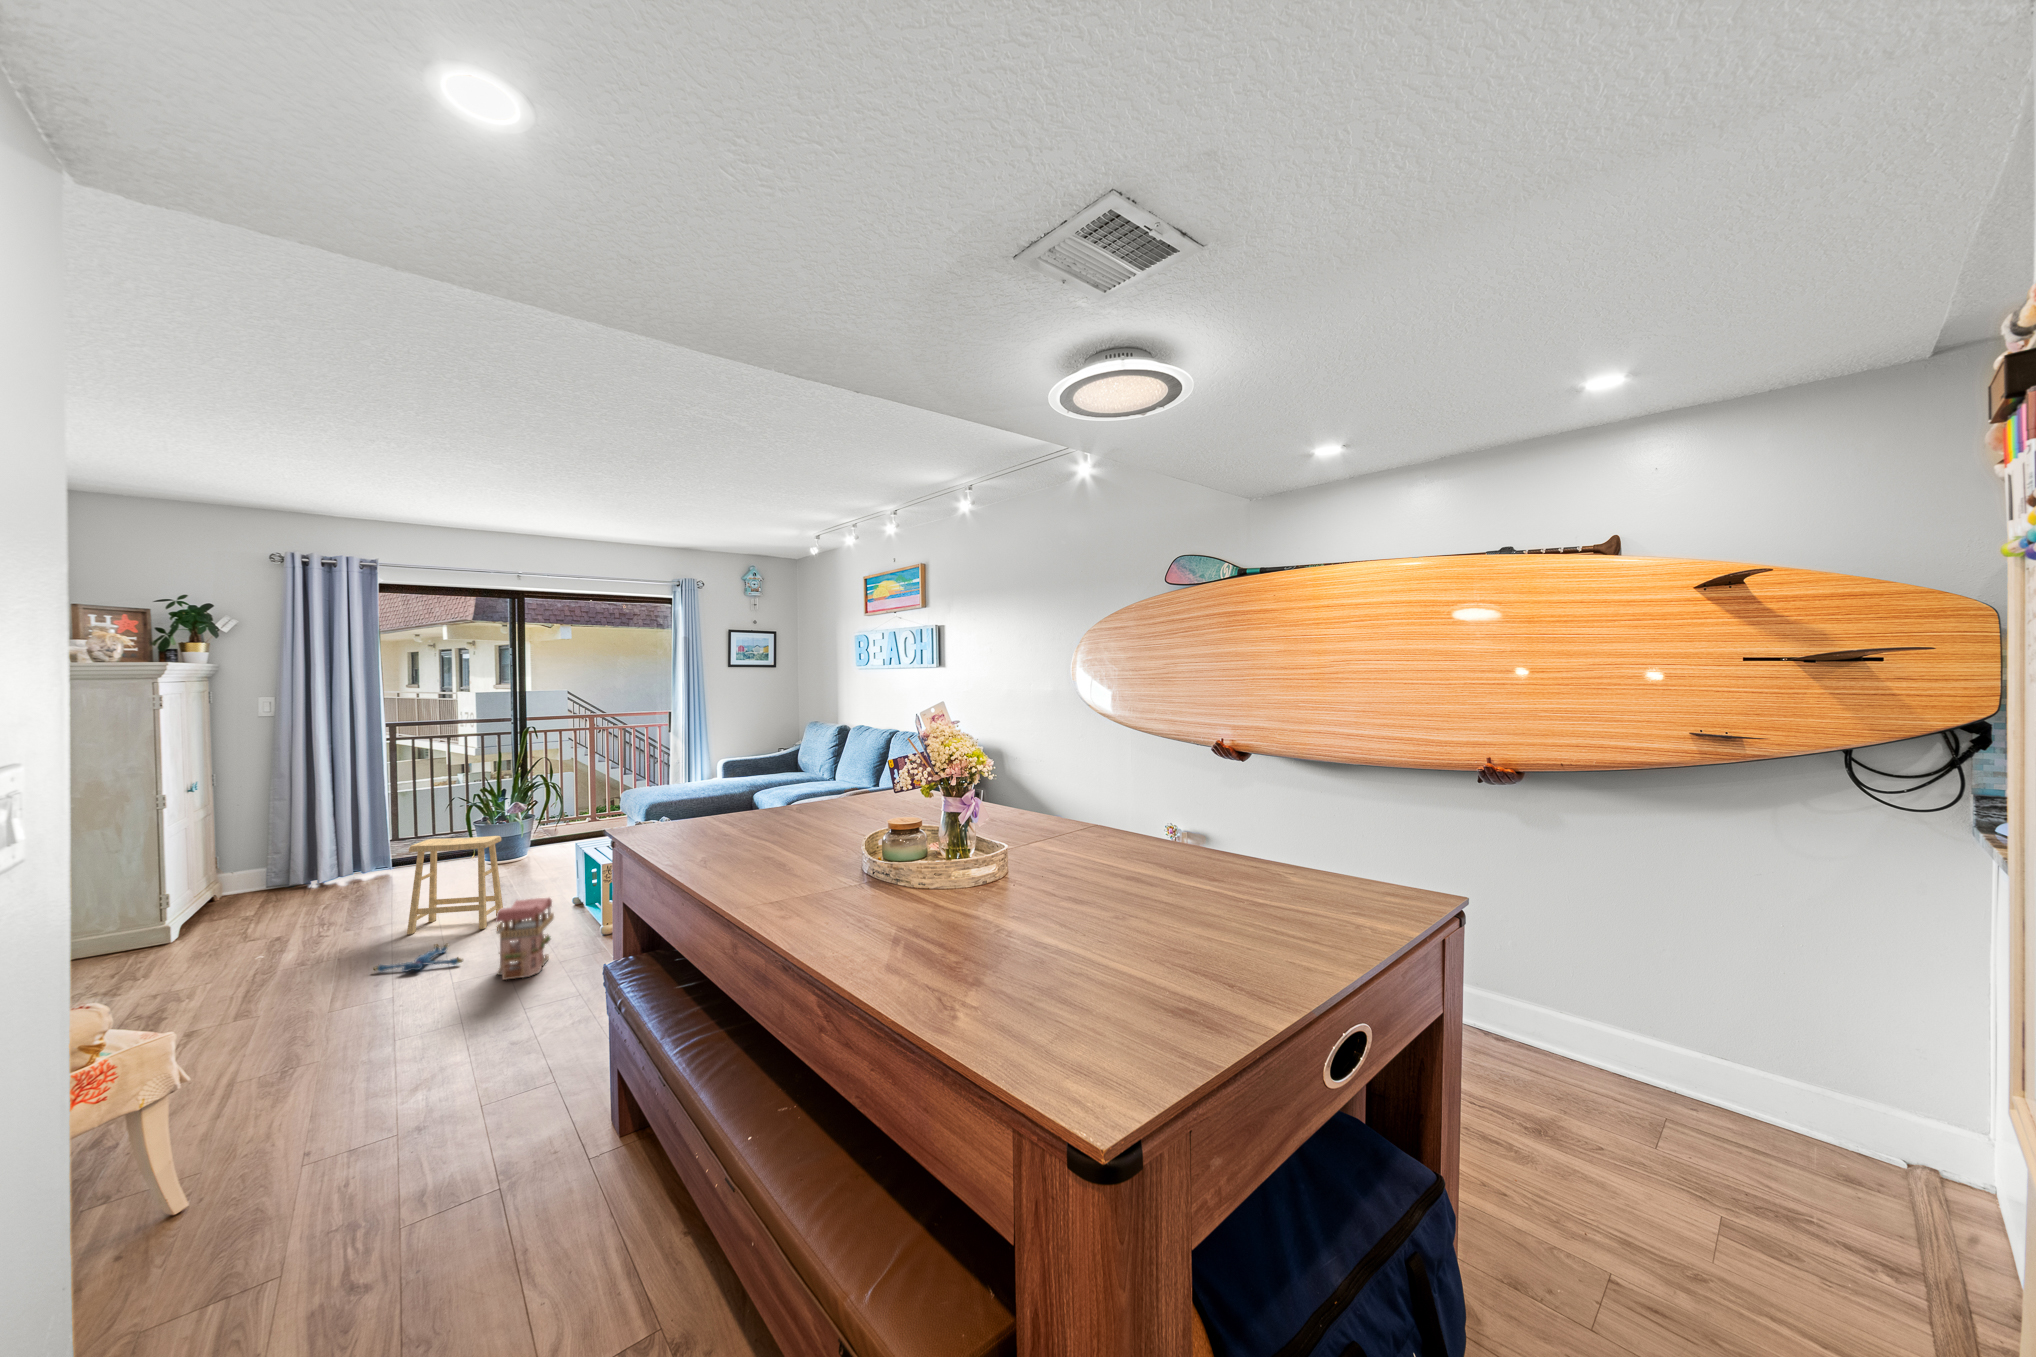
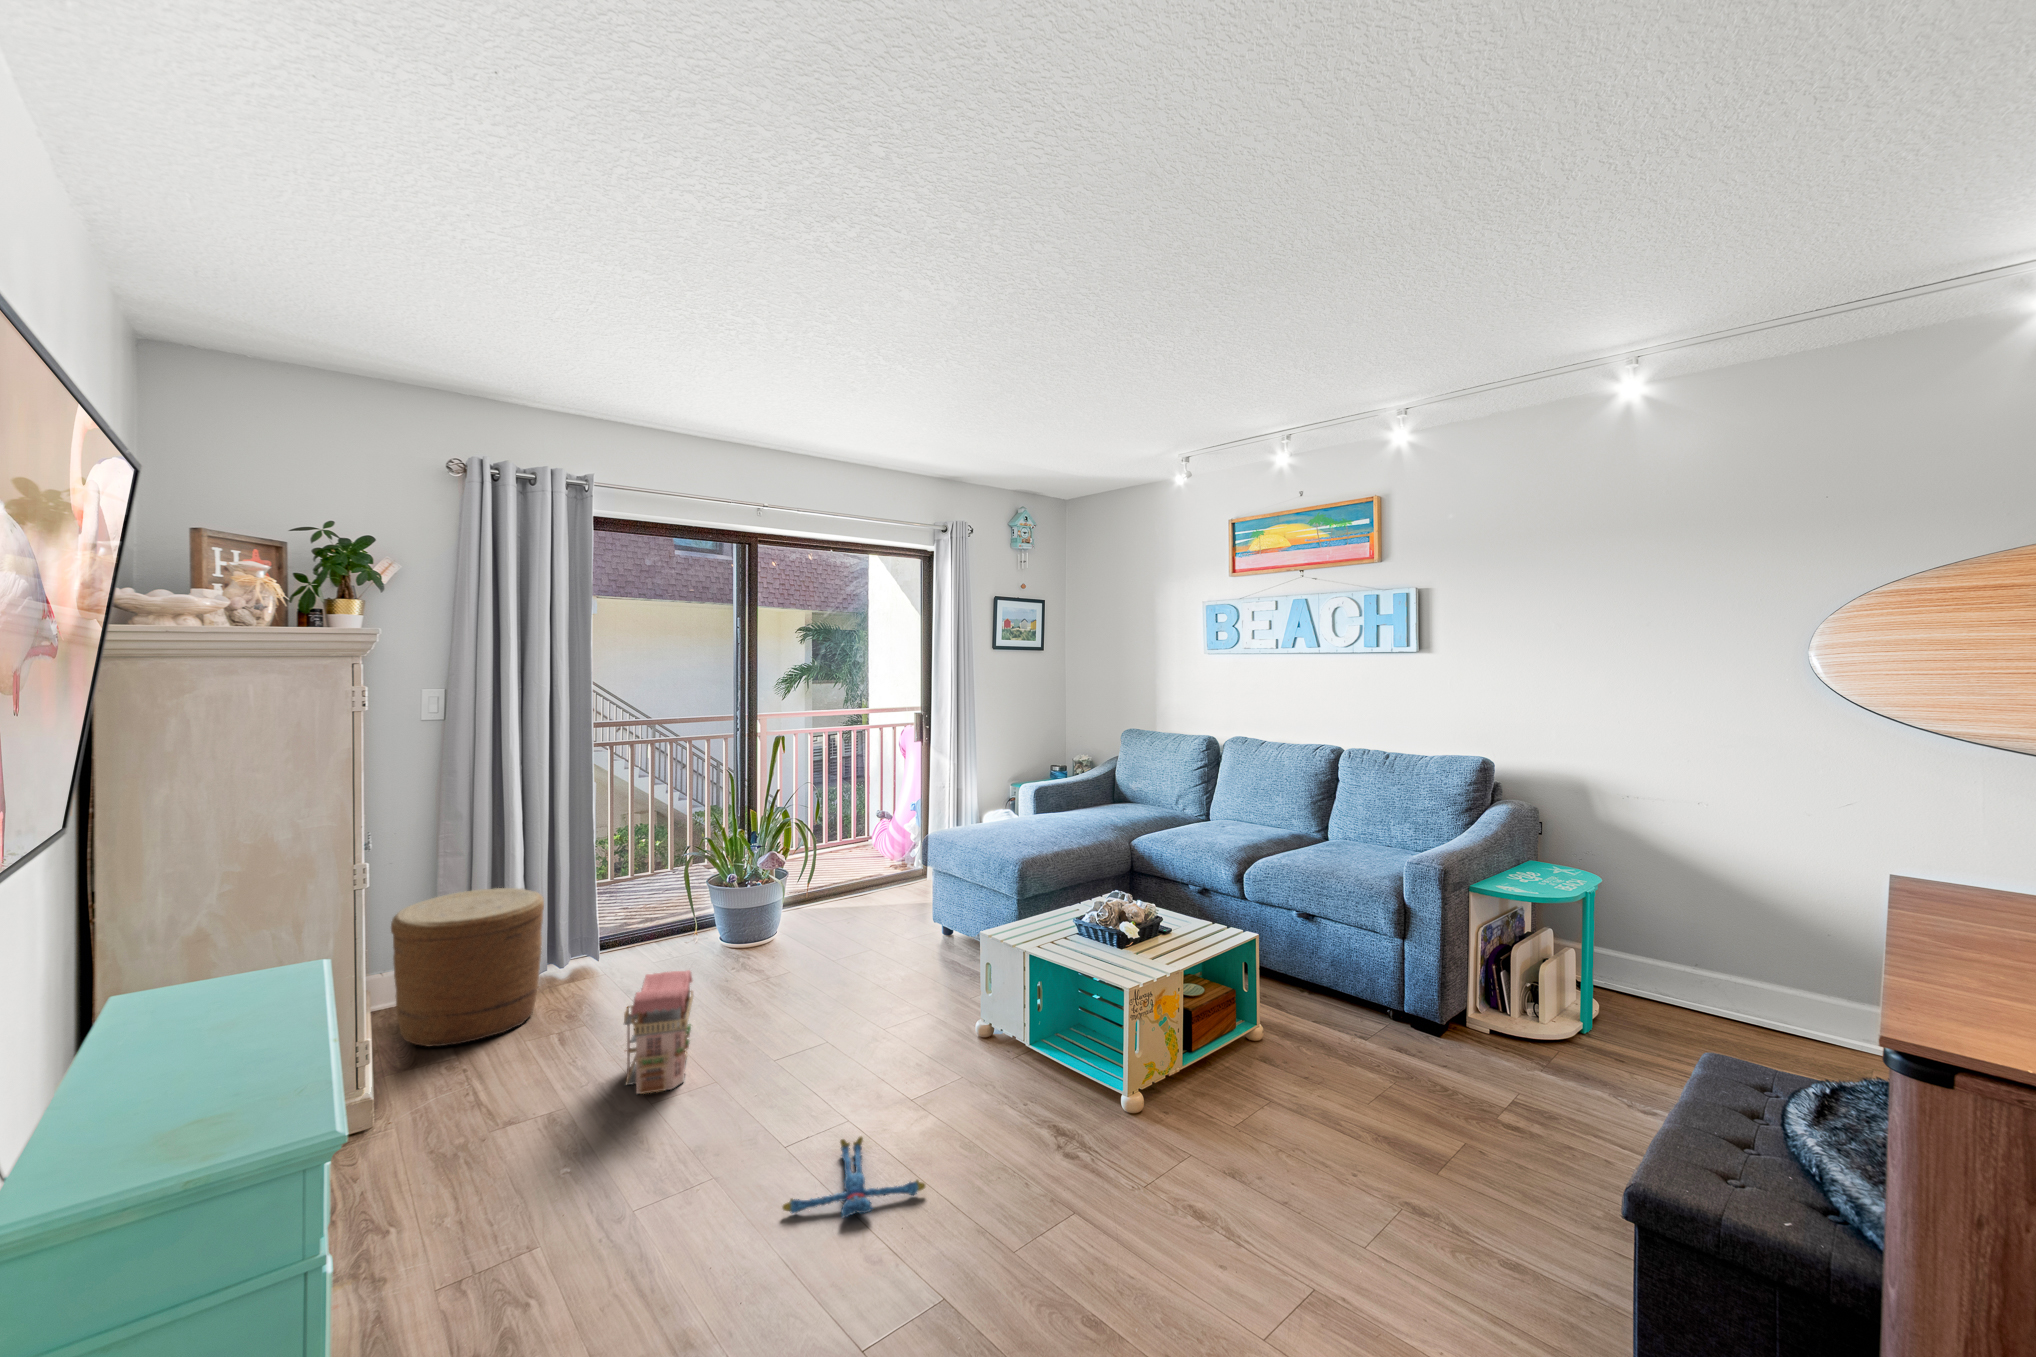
woven basket: none [209,825,322,916] -> present [391,888,544,1047]
footstool: present [407,836,503,935] -> none [751,925,870,1102]
toy house: present [495,898,554,980] -> present [624,970,693,1094]

